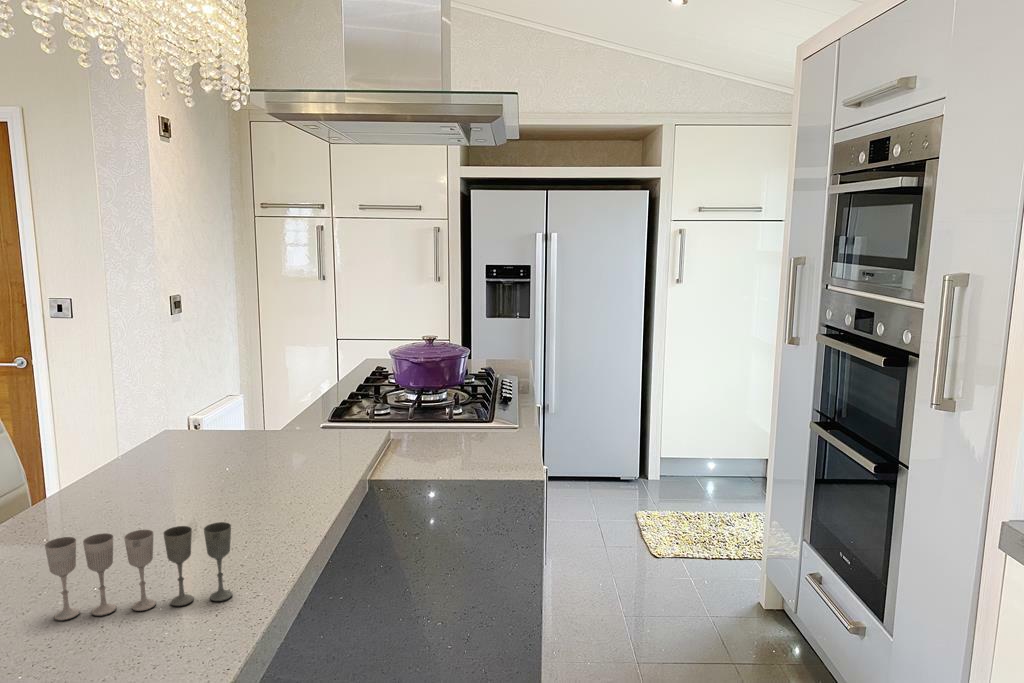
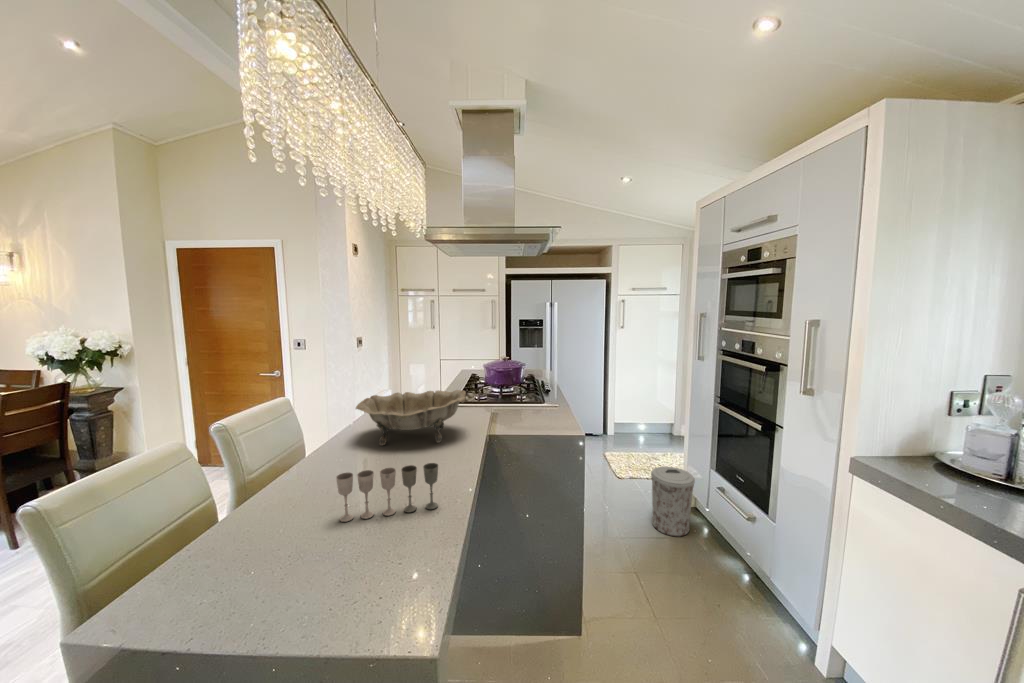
decorative bowl: none [121,396,329,494] -> present [356,390,466,446]
trash can: none [700,538,777,662] -> present [651,467,695,536]

